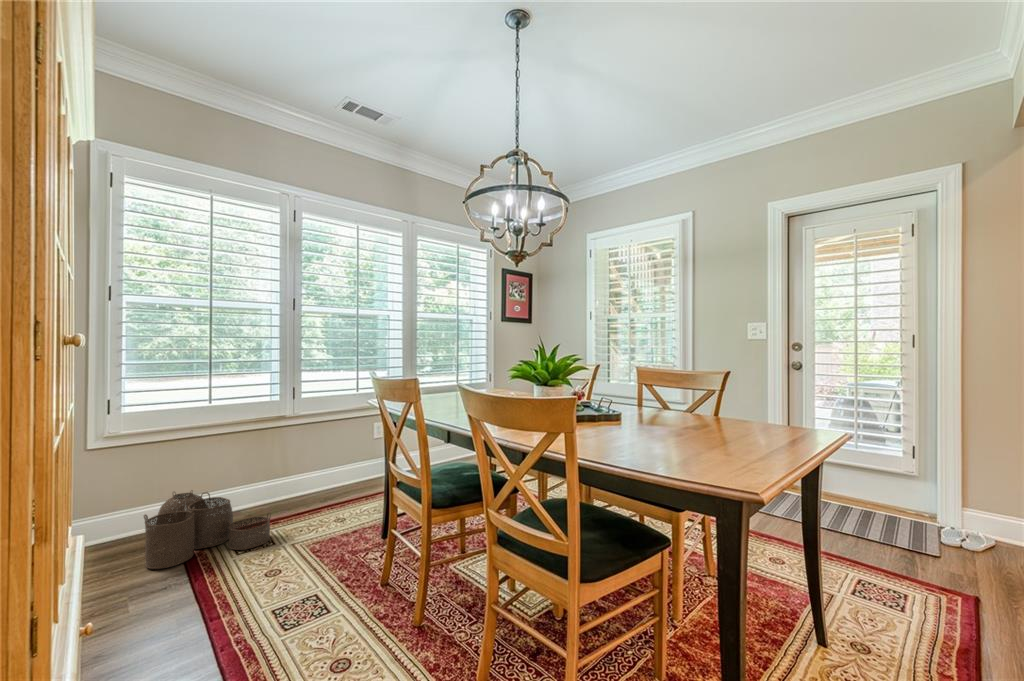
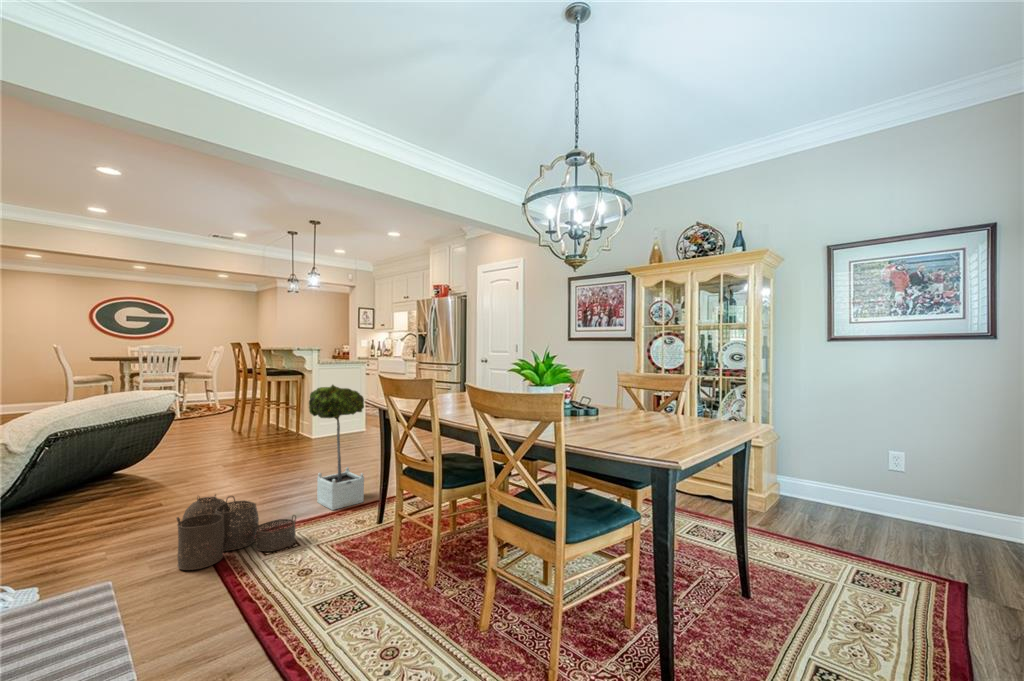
potted tree: none [290,378,348,507] -> present [309,385,364,510]

